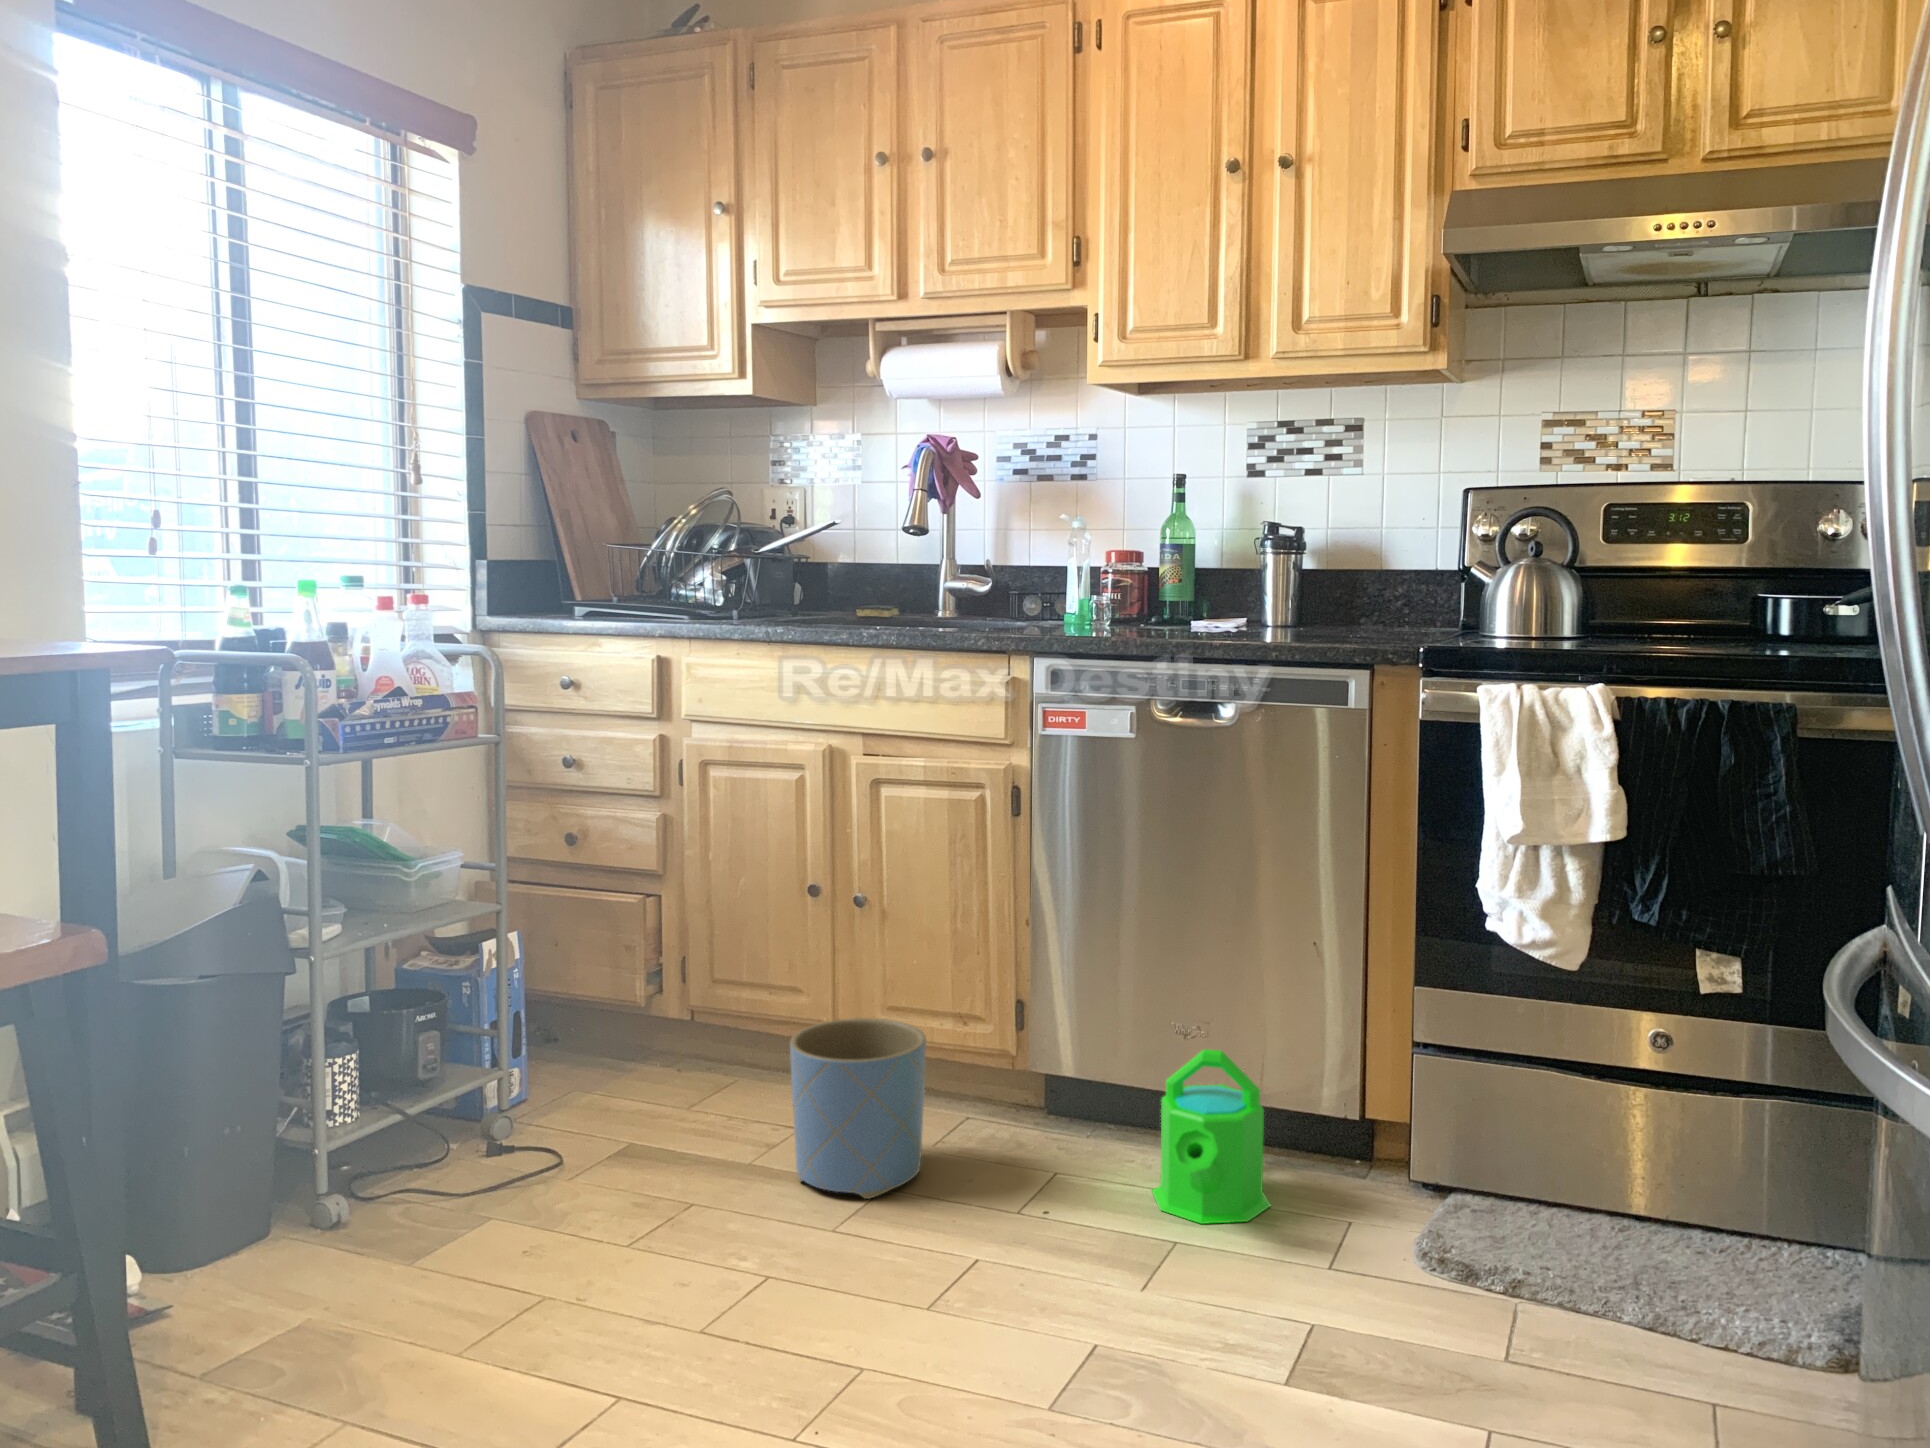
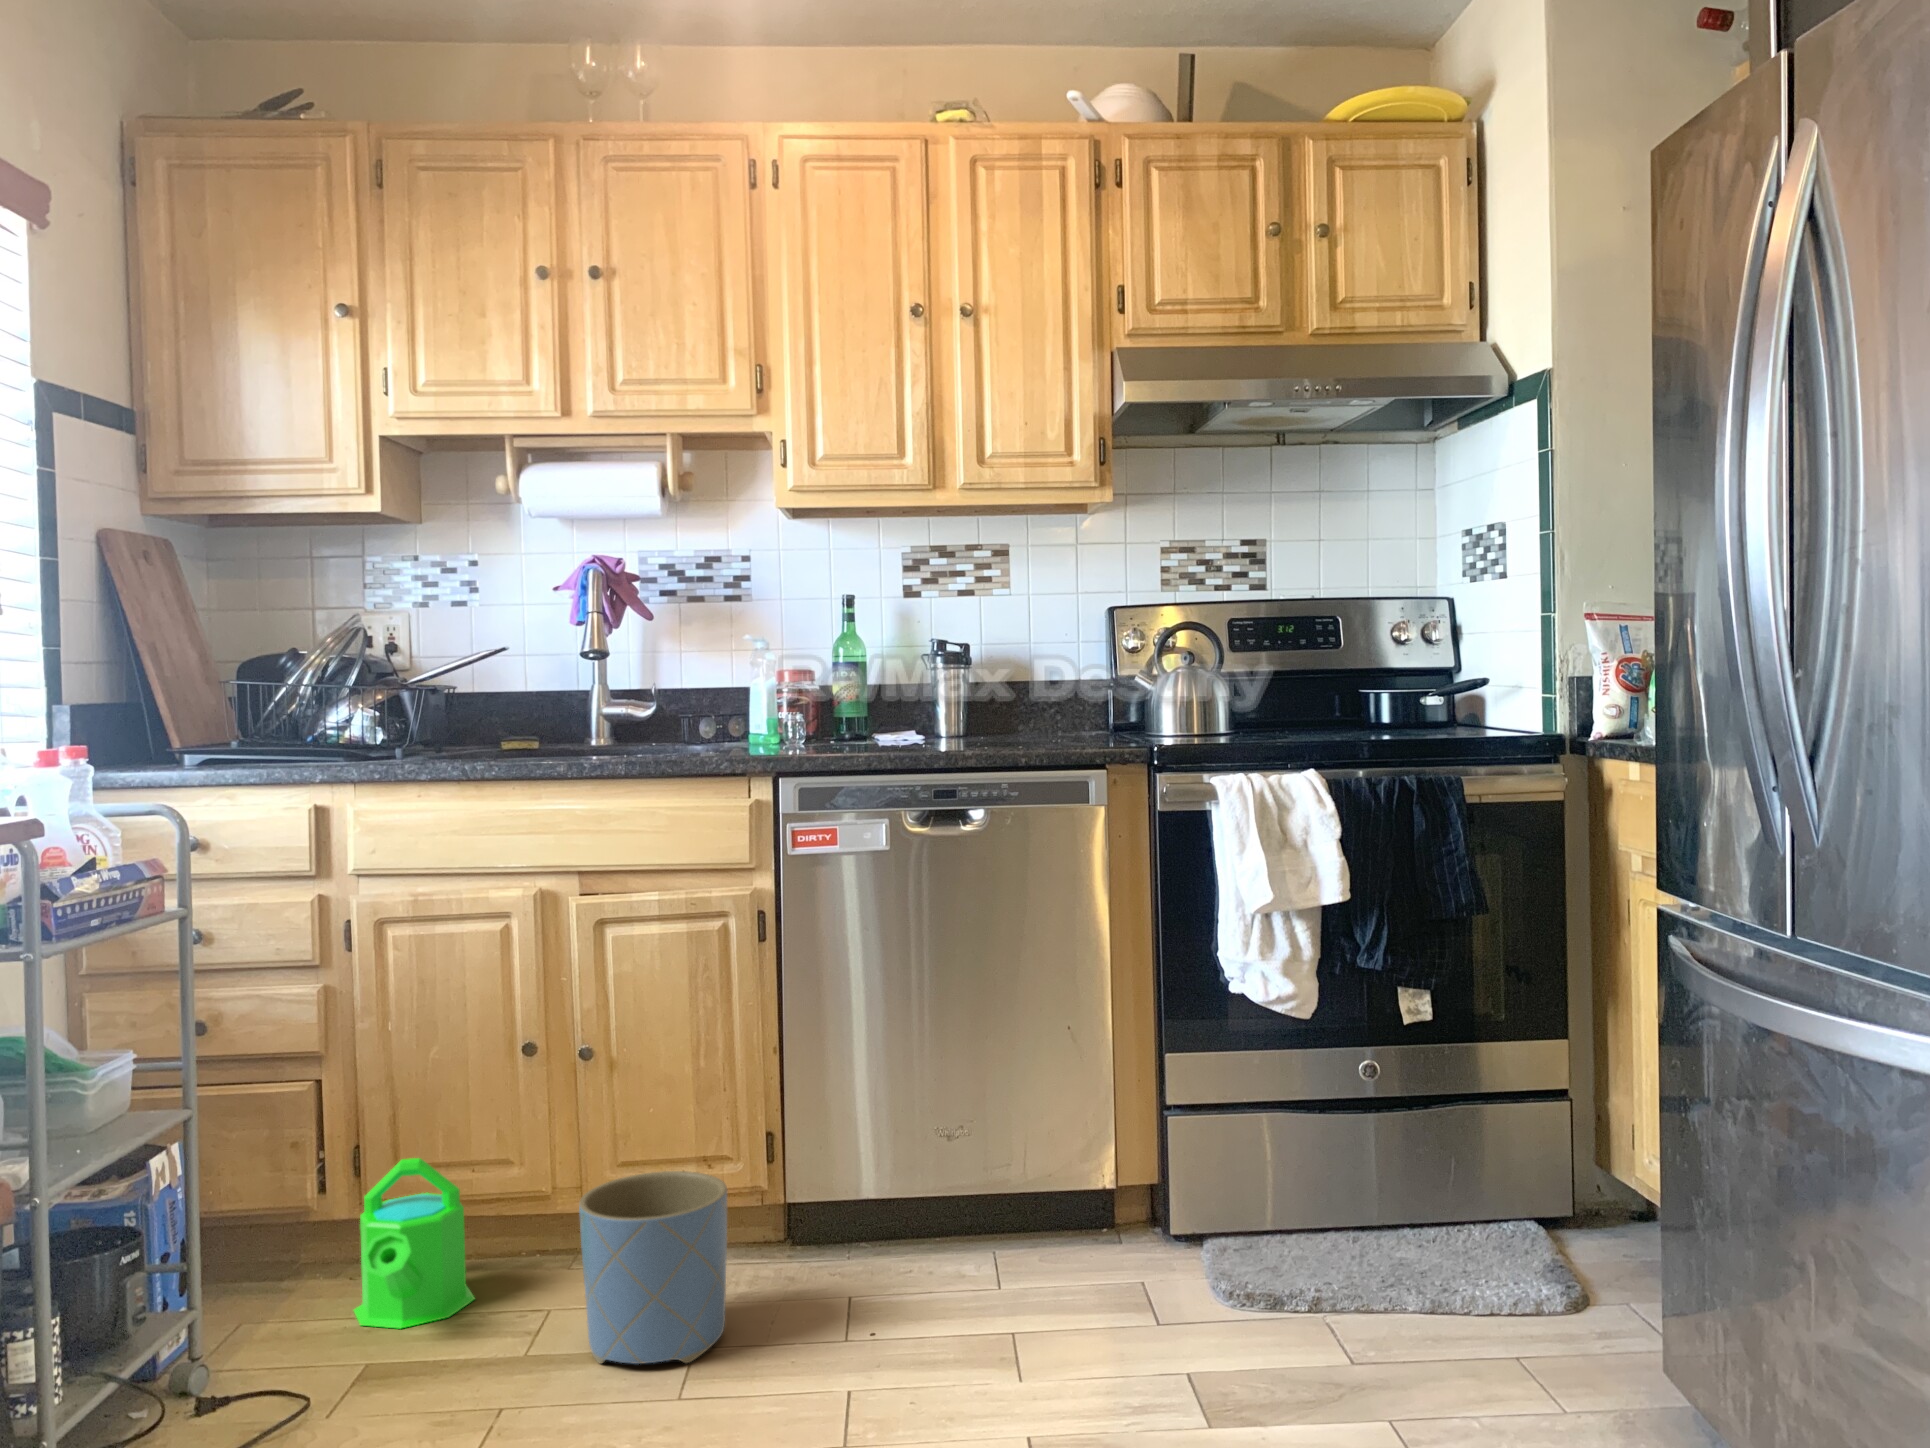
watering can: present [1152,1049,1271,1224] -> present [354,1158,475,1329]

